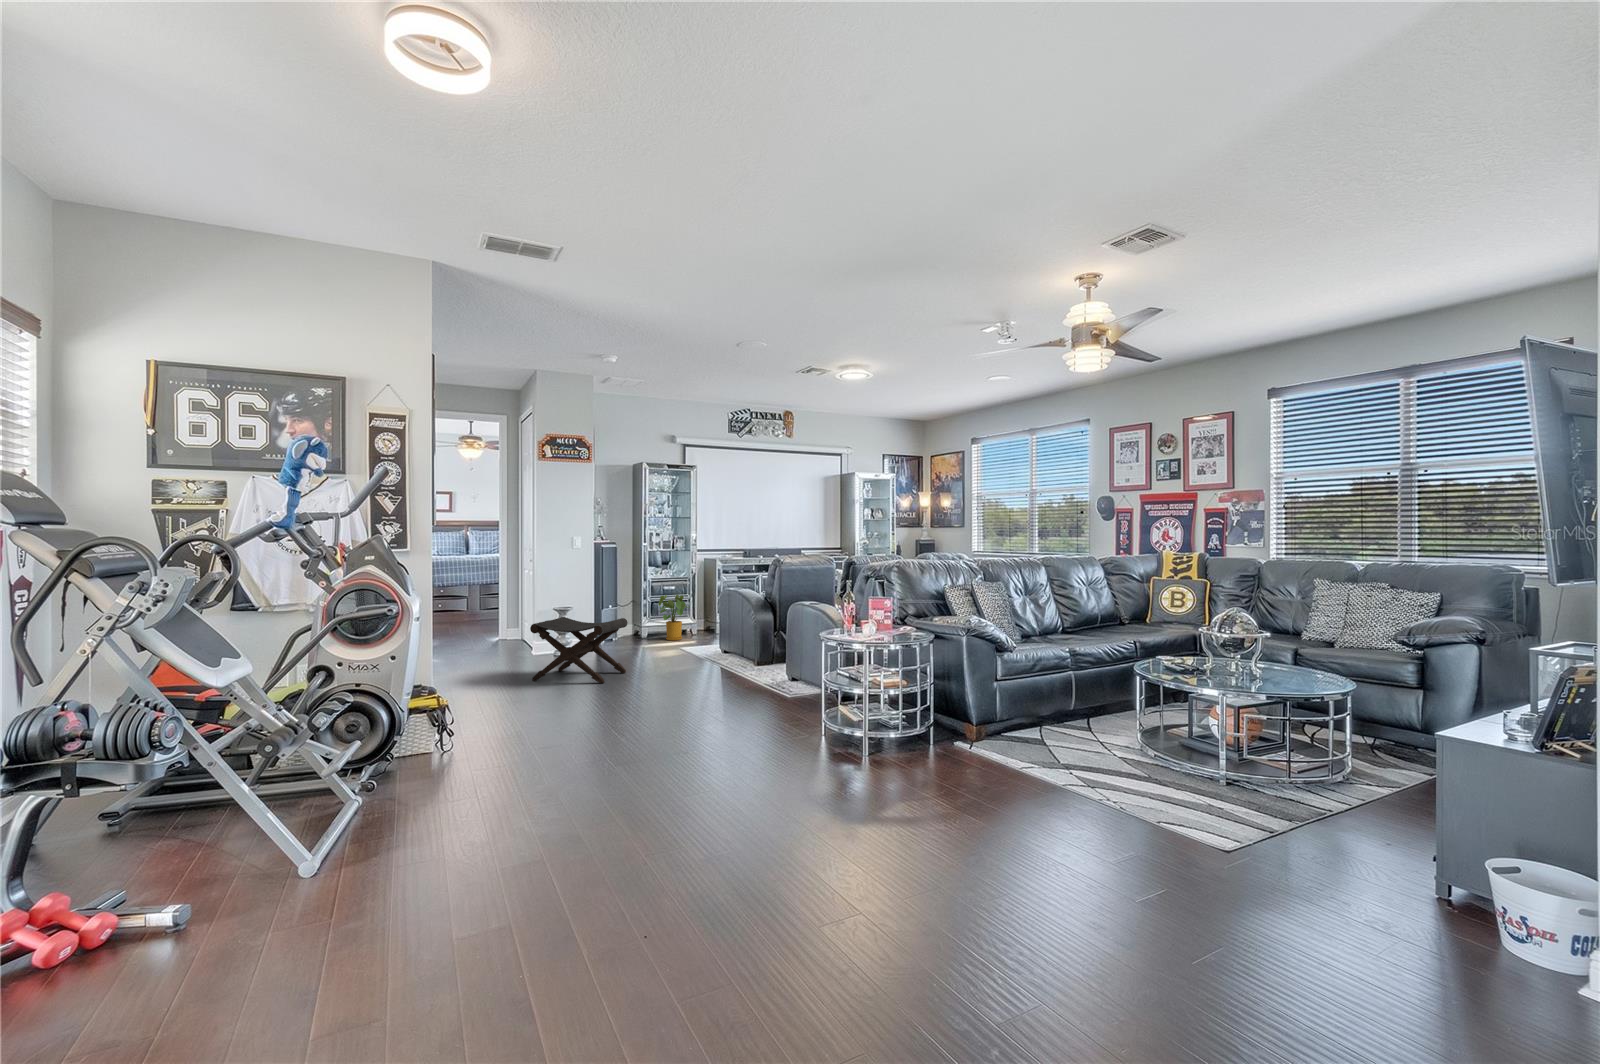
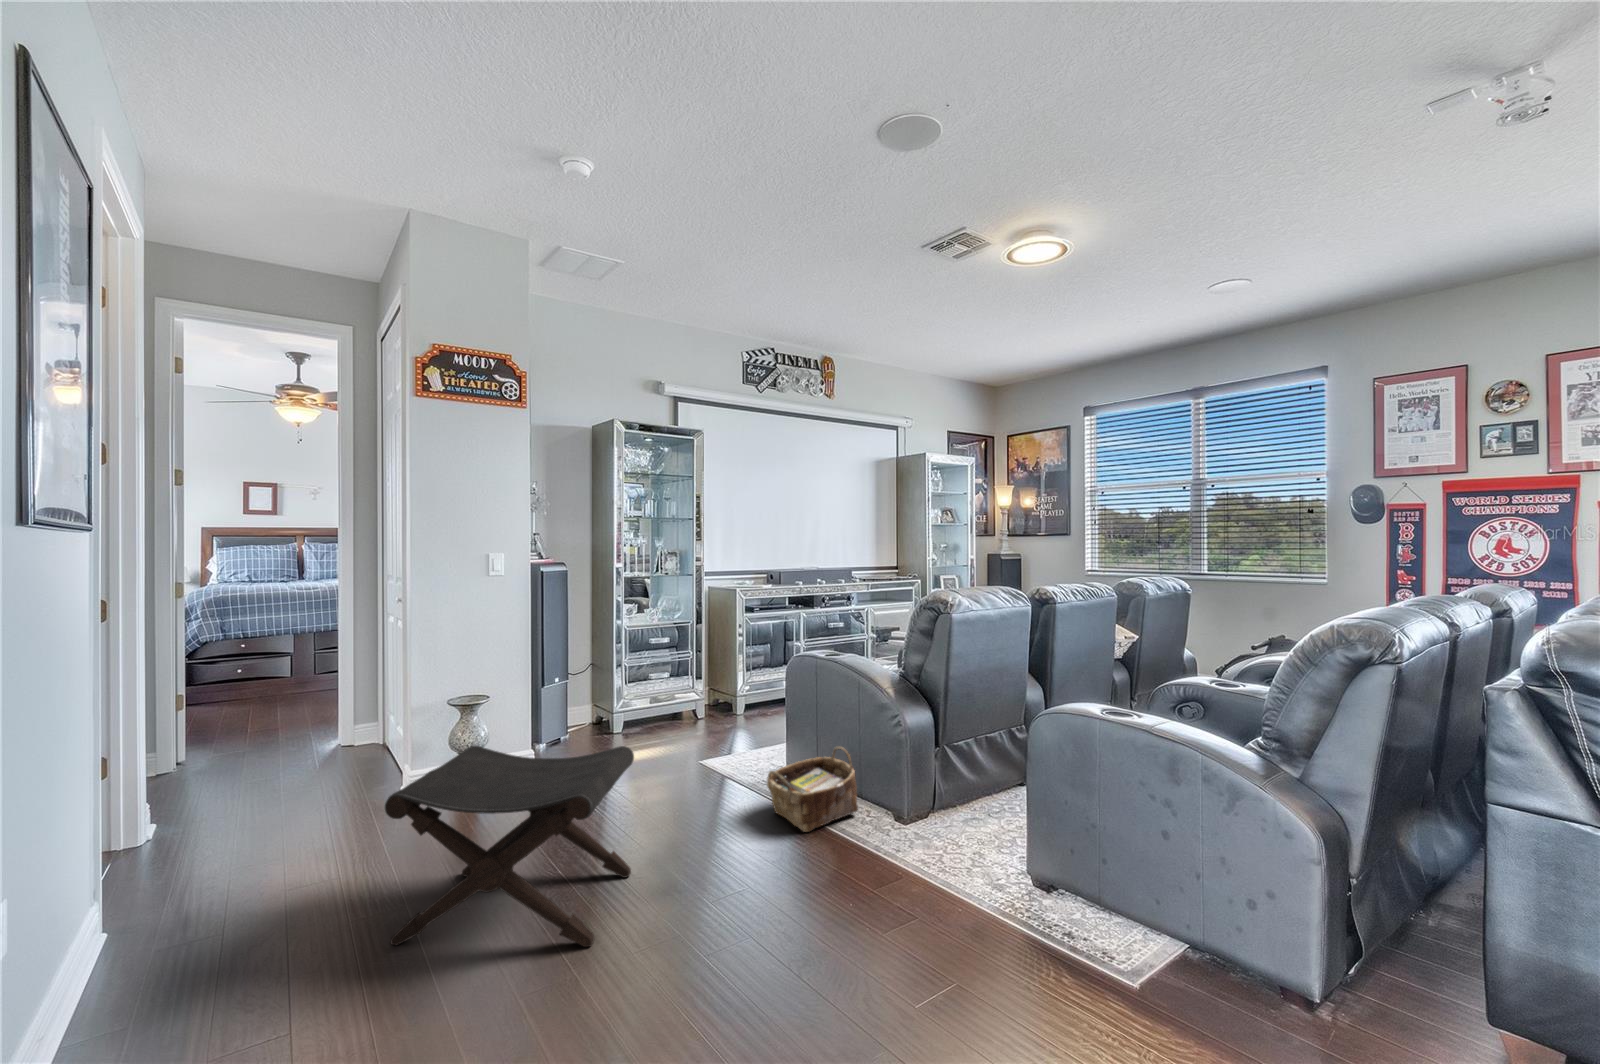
house plant: present [658,595,689,640] -> none [640,648,699,732]
woven basket: none [696,633,740,667] -> present [767,747,858,832]

